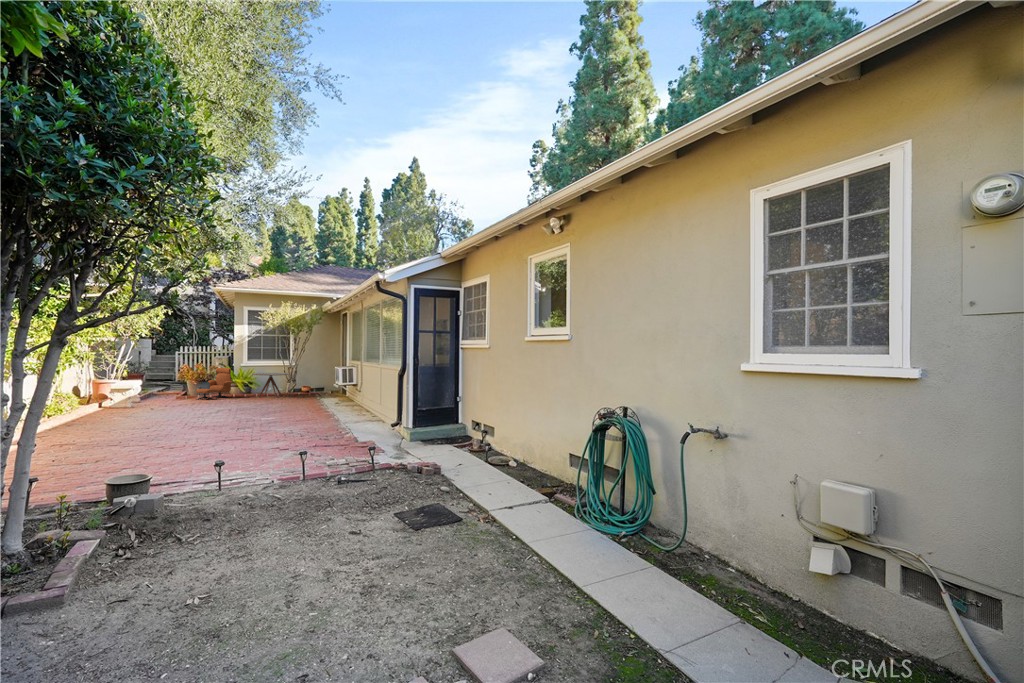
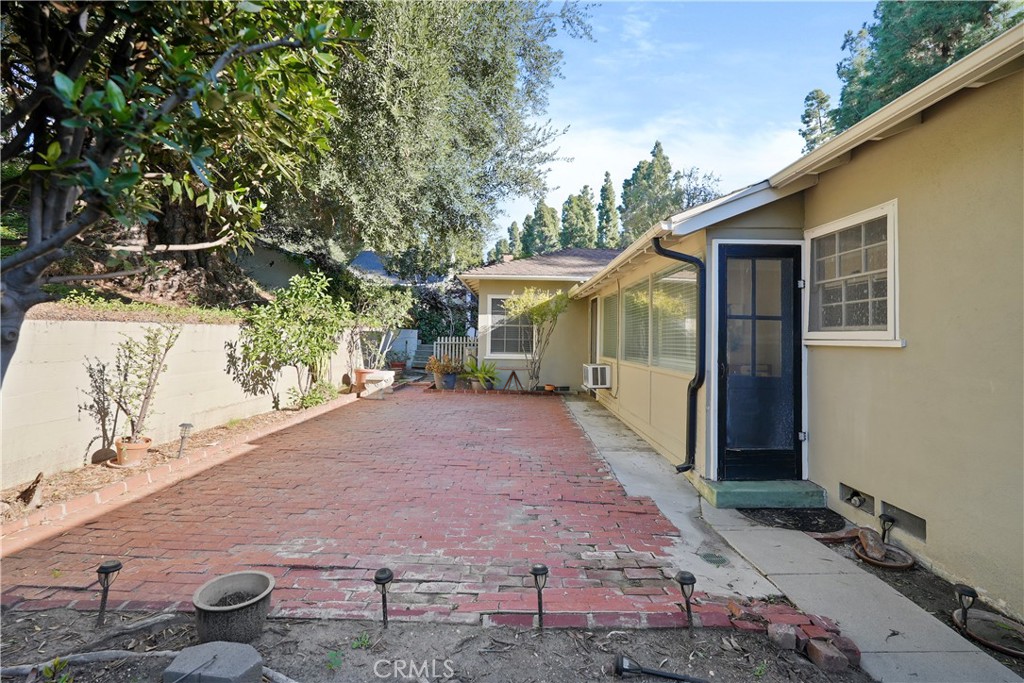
lounge chair: present [196,368,233,400] -> none [441,361,476,395]

